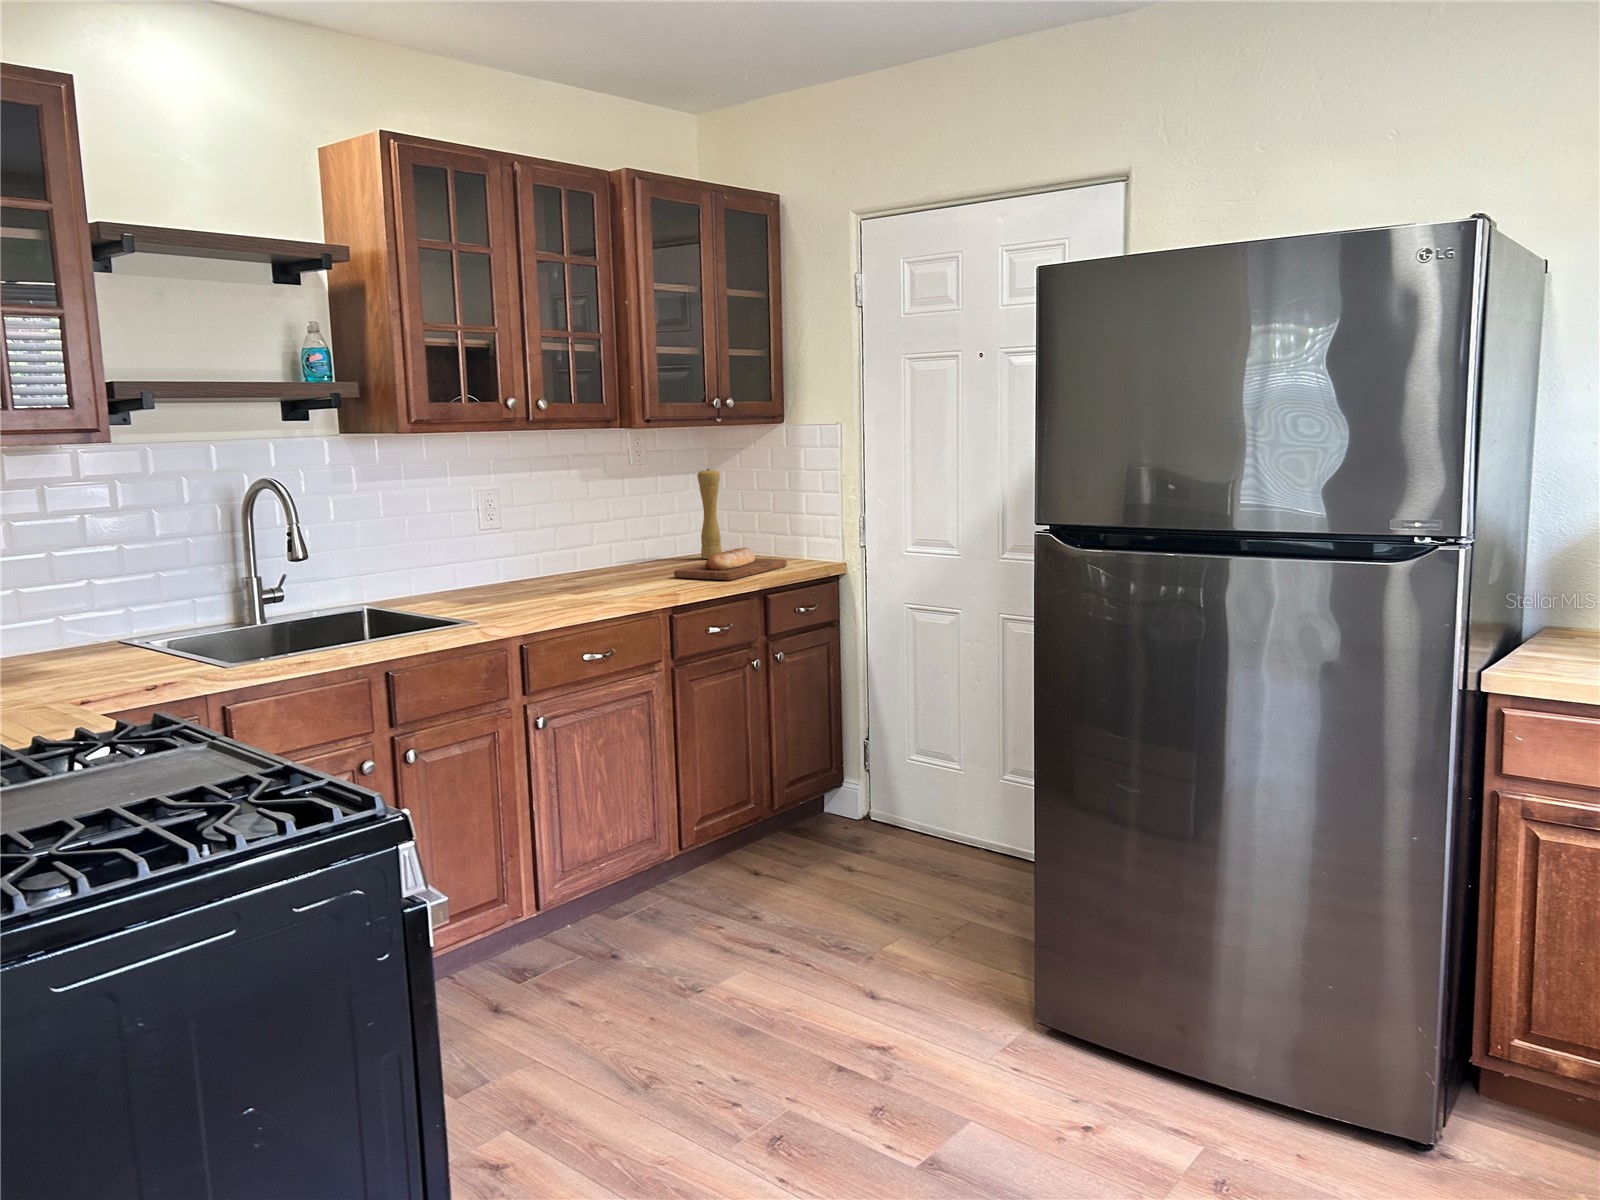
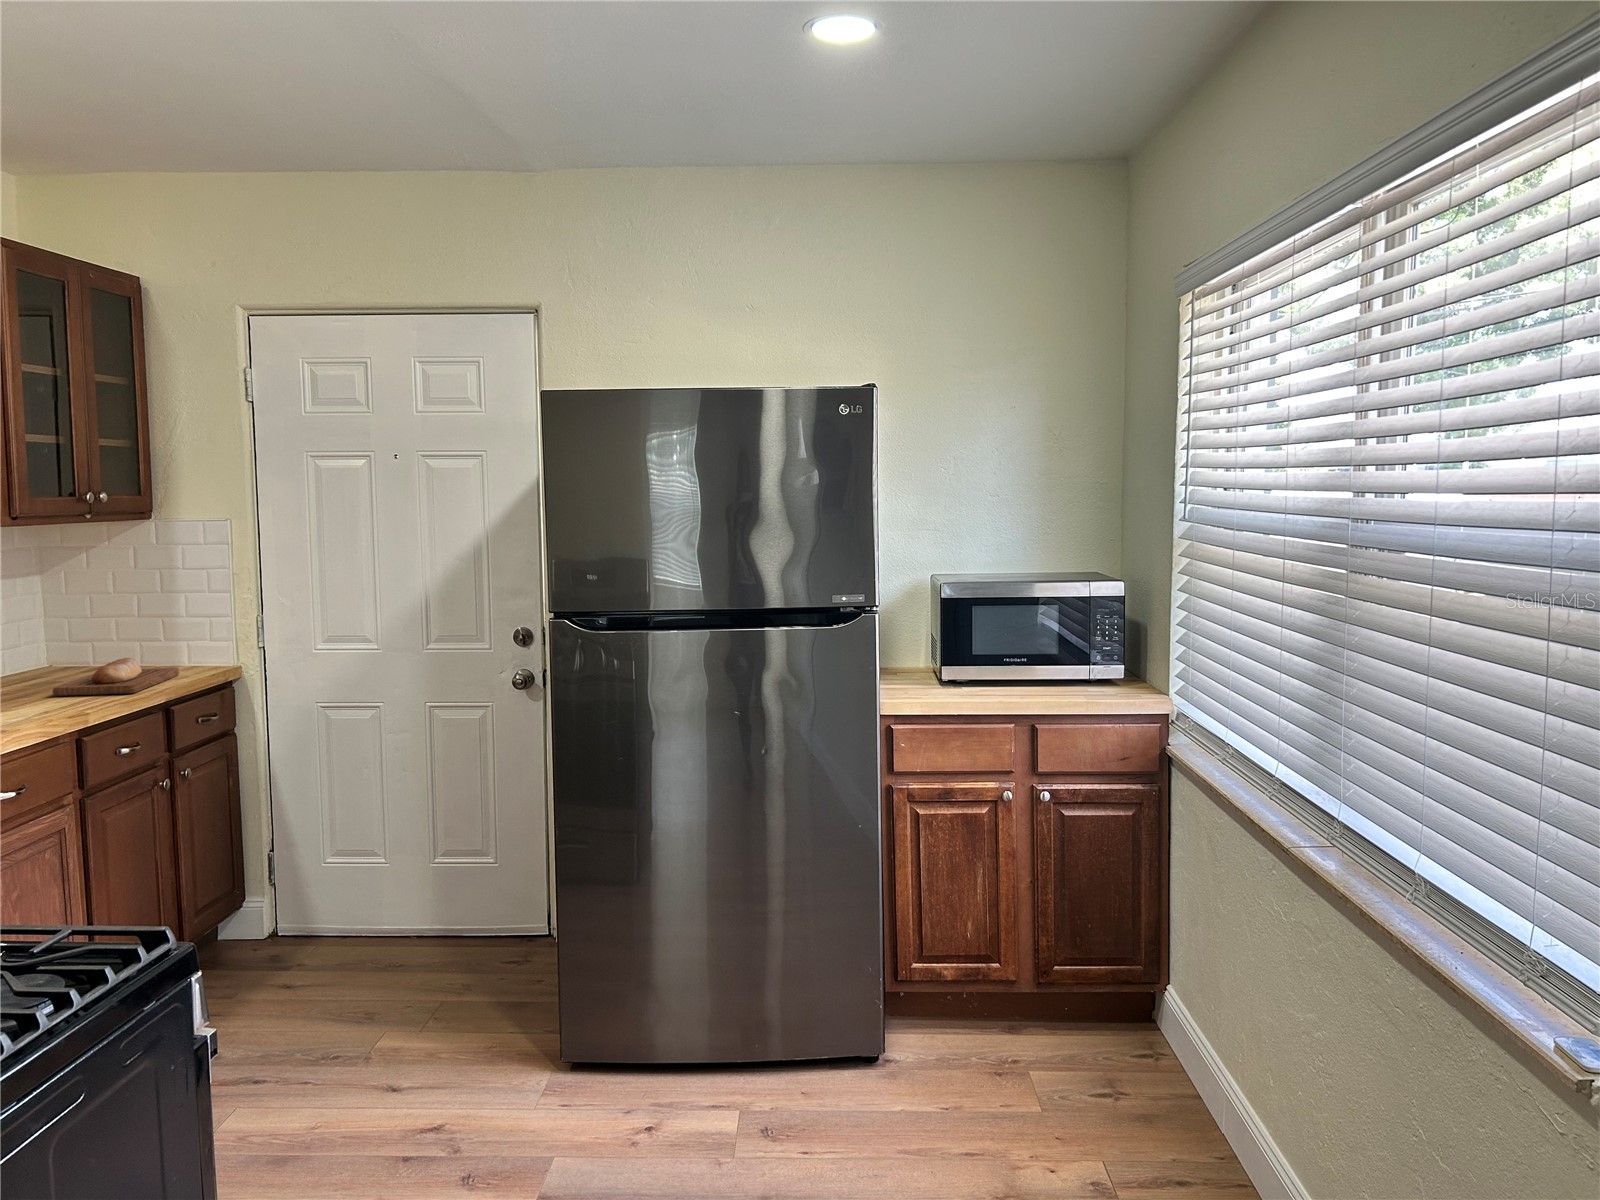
pepper mill: present [697,469,722,559] -> none [44,573,79,675]

